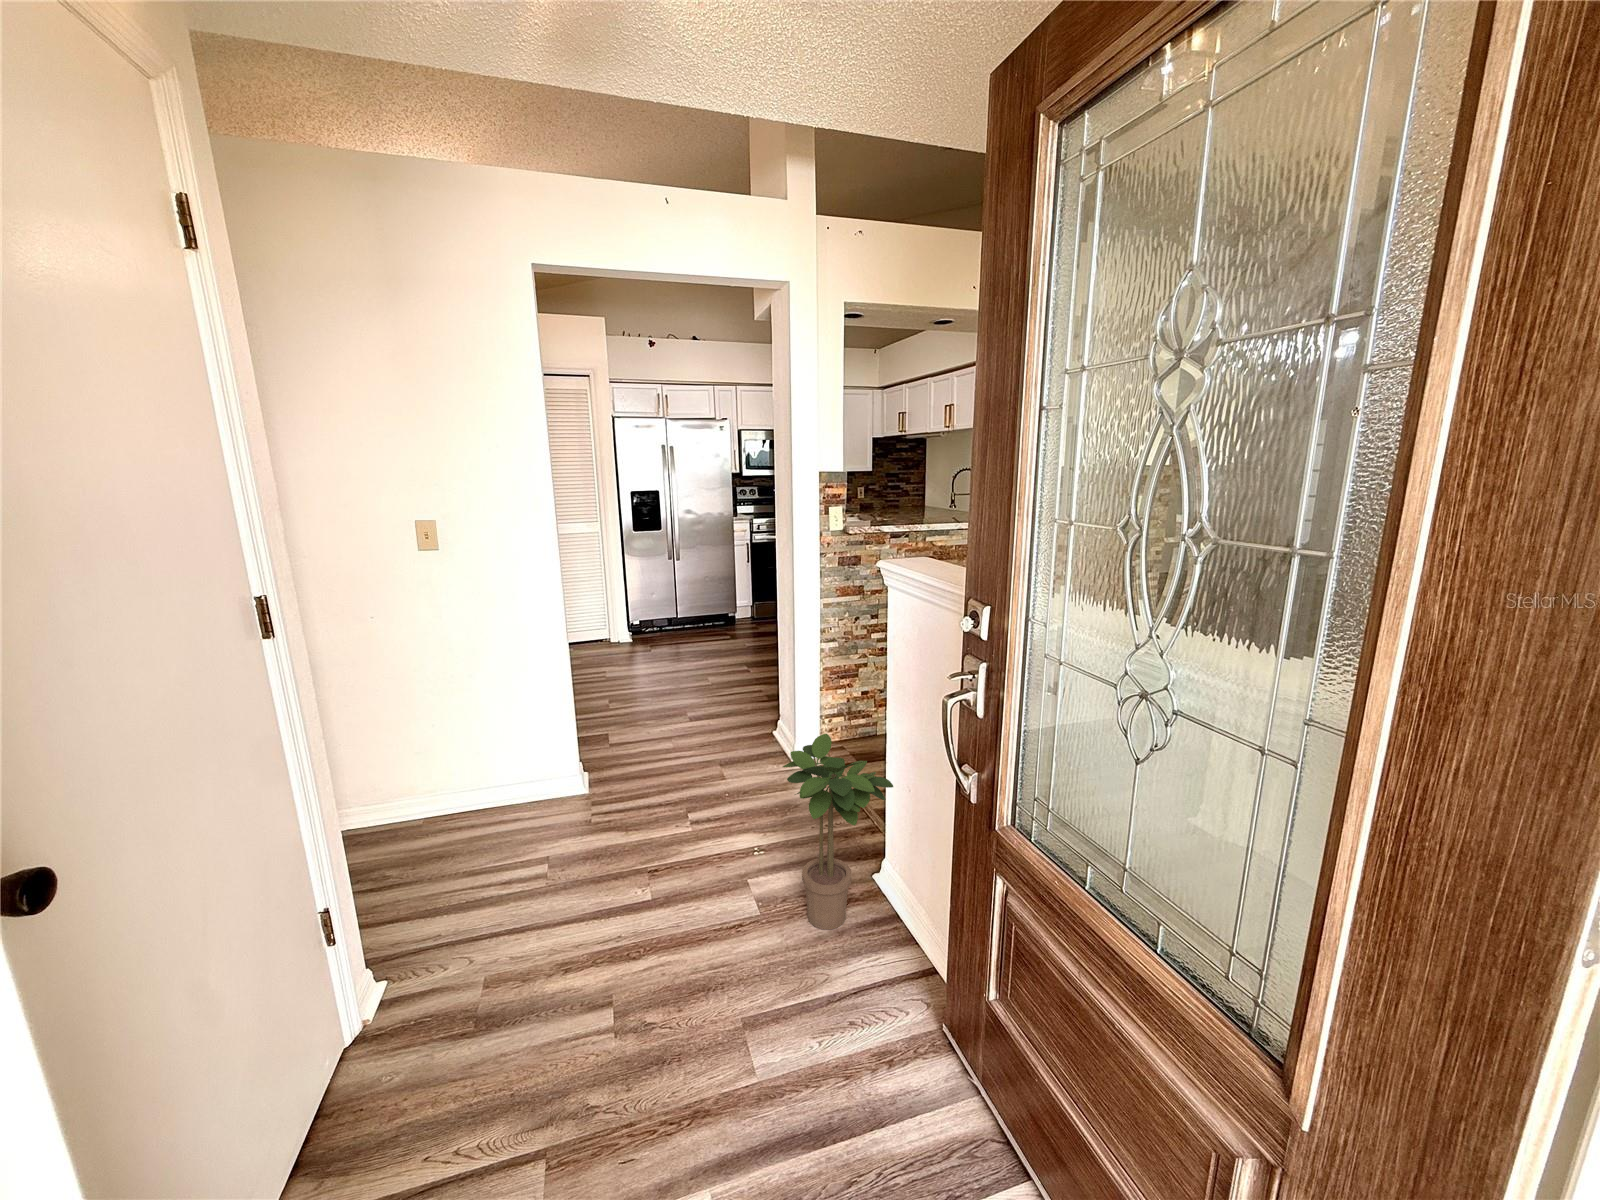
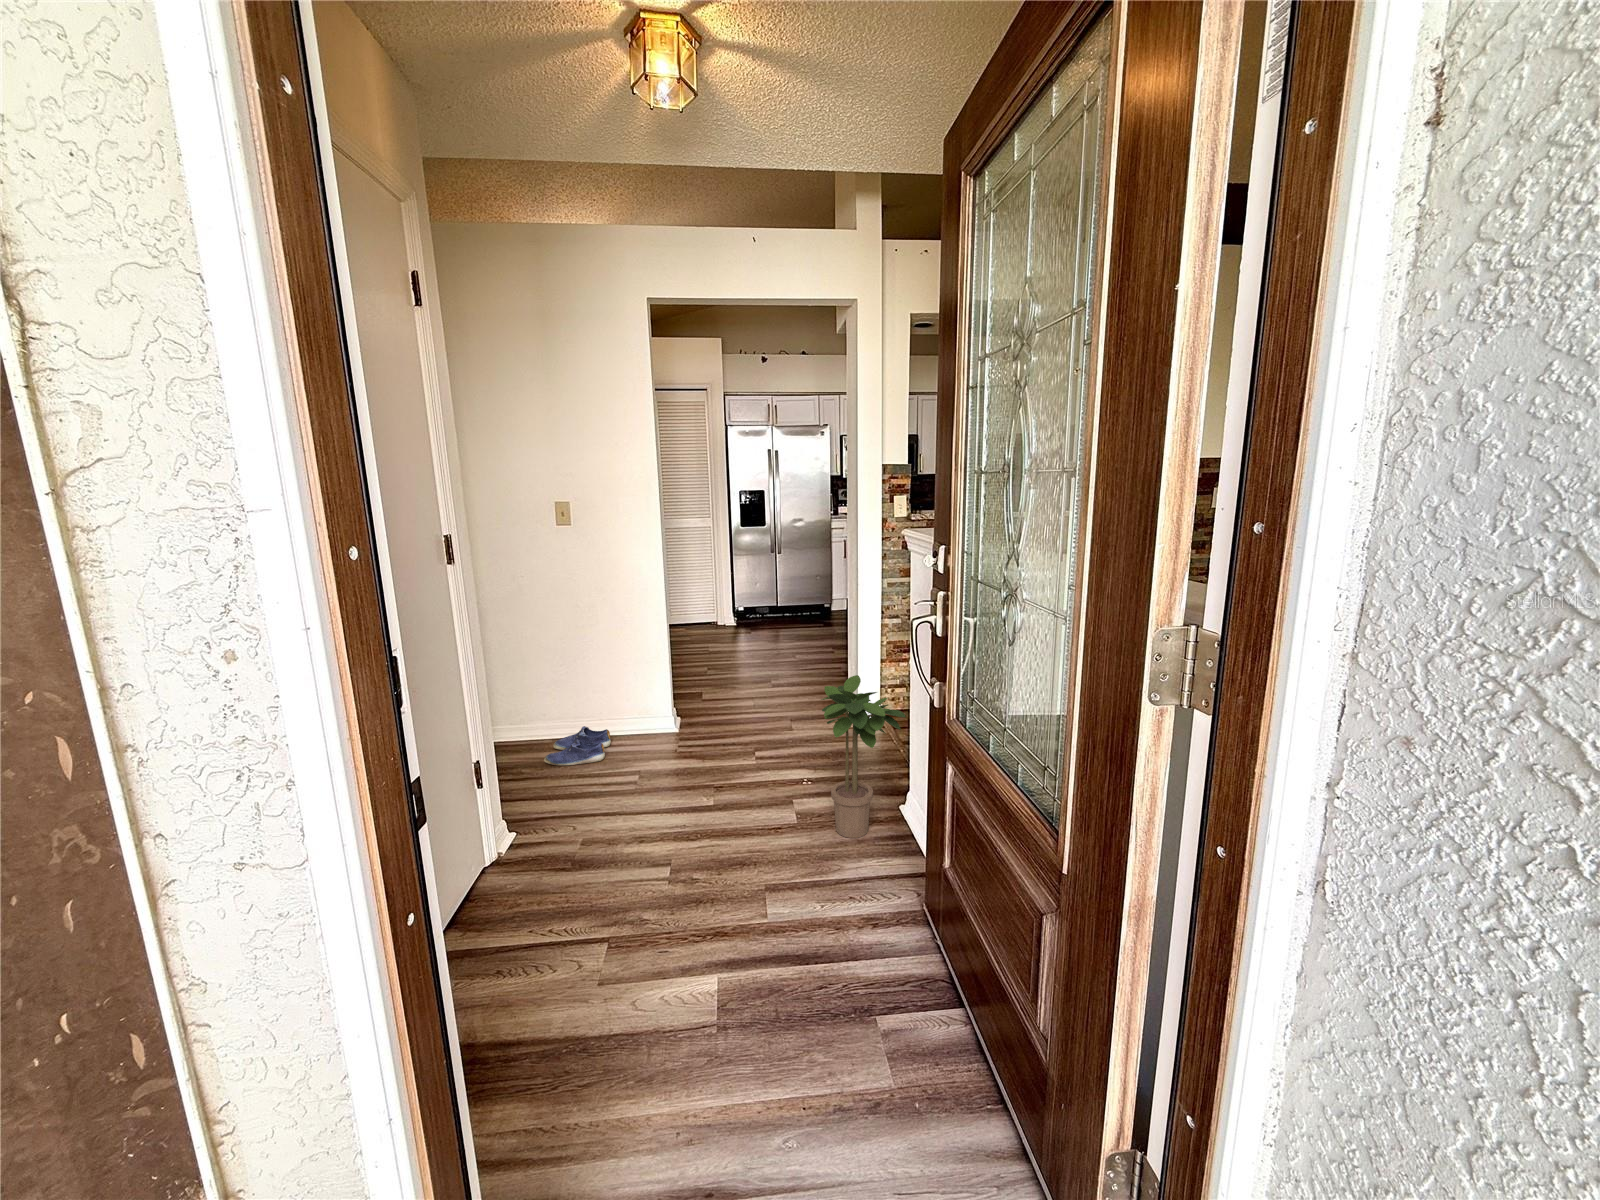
shoe: none [415,801,503,860] -> present [544,726,611,766]

